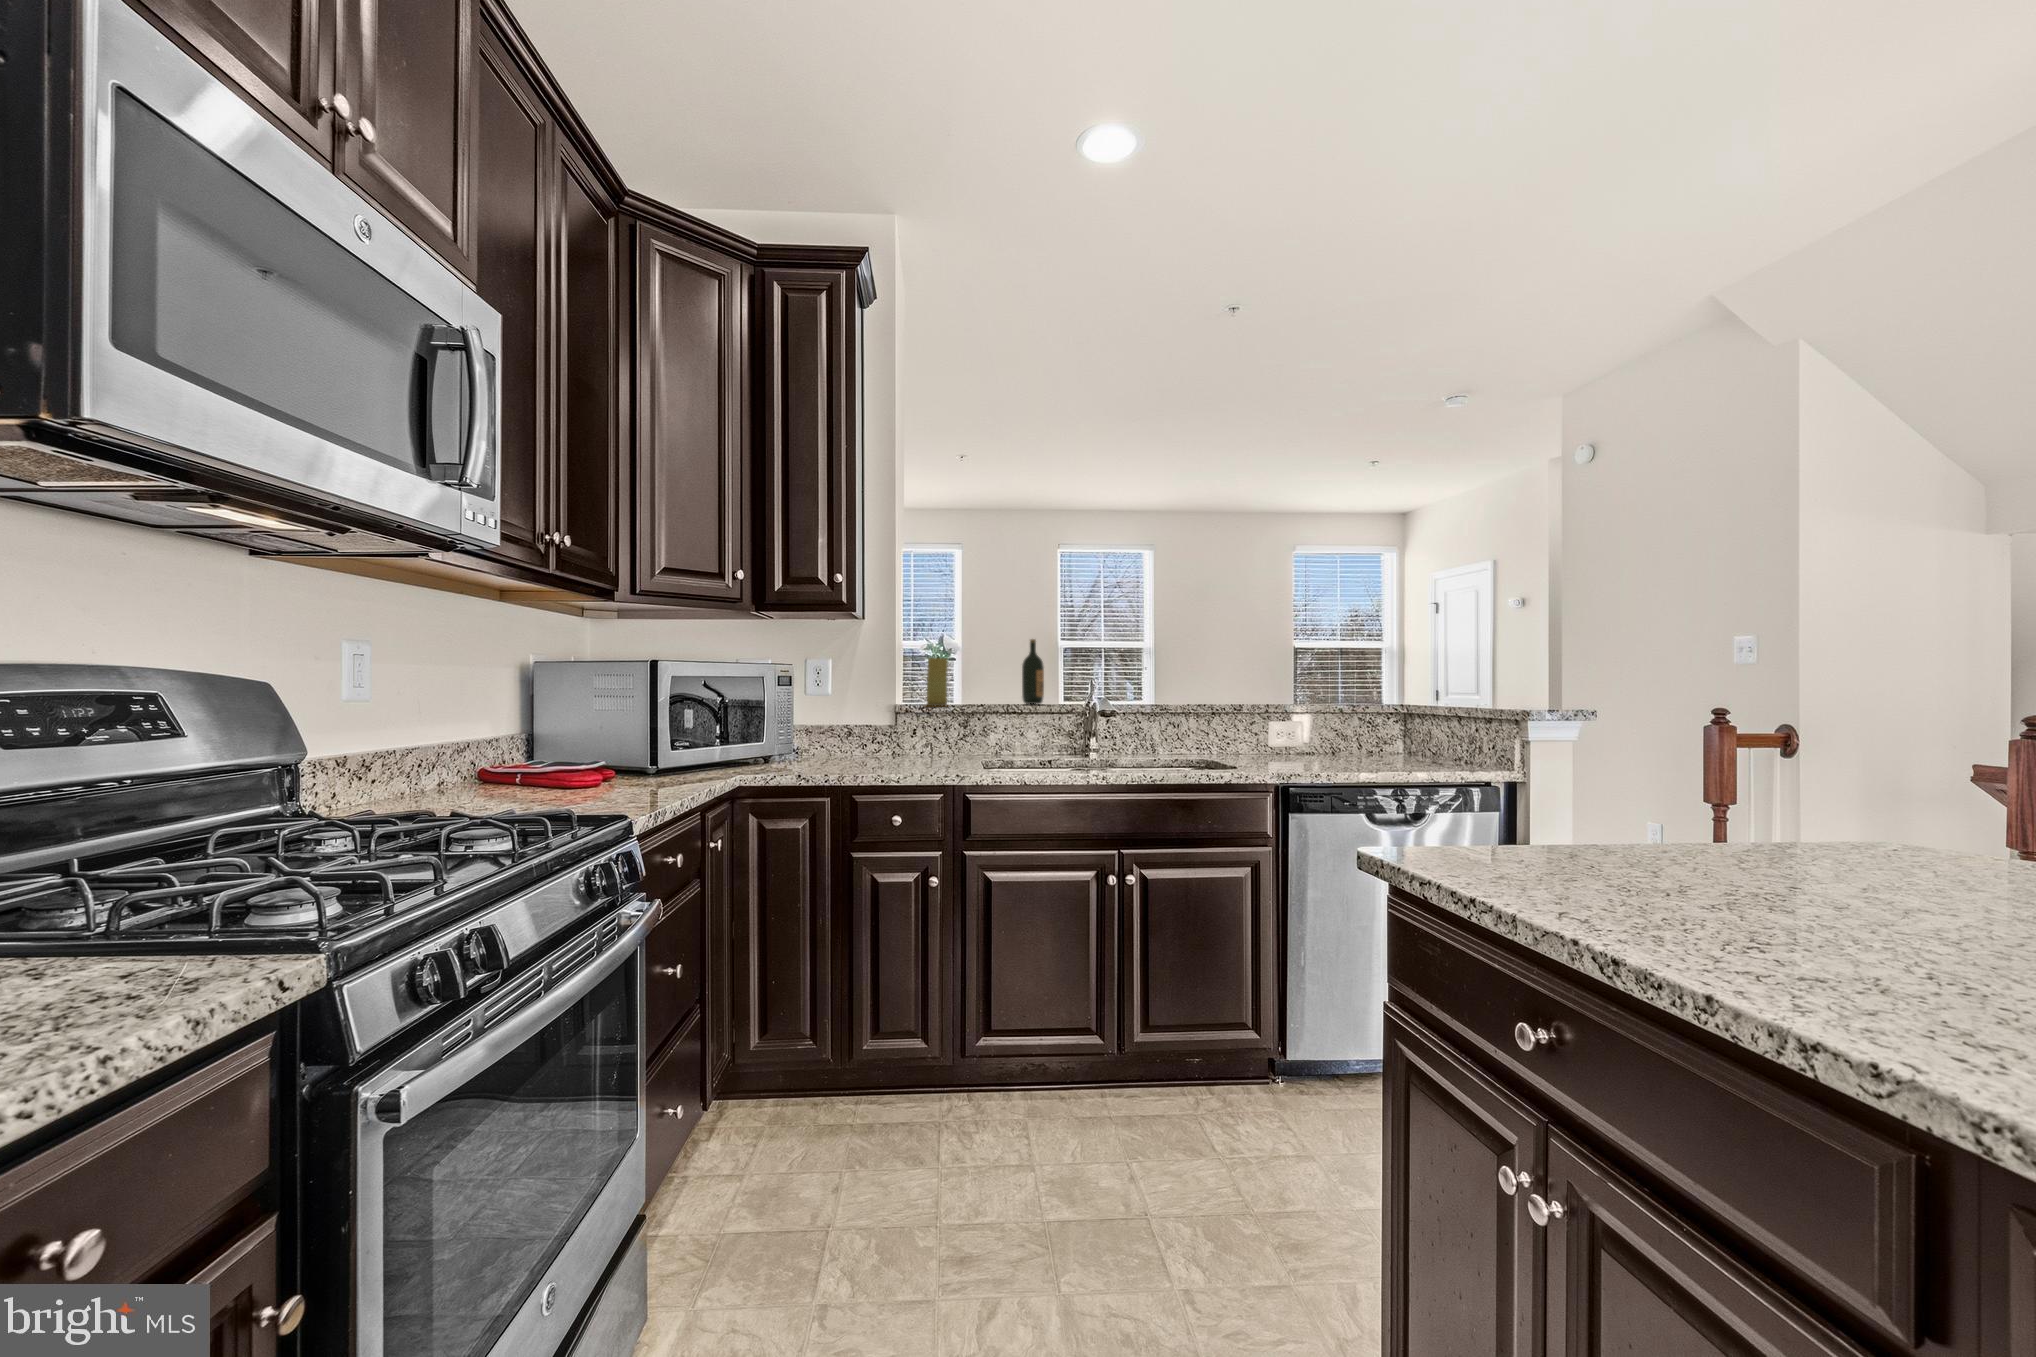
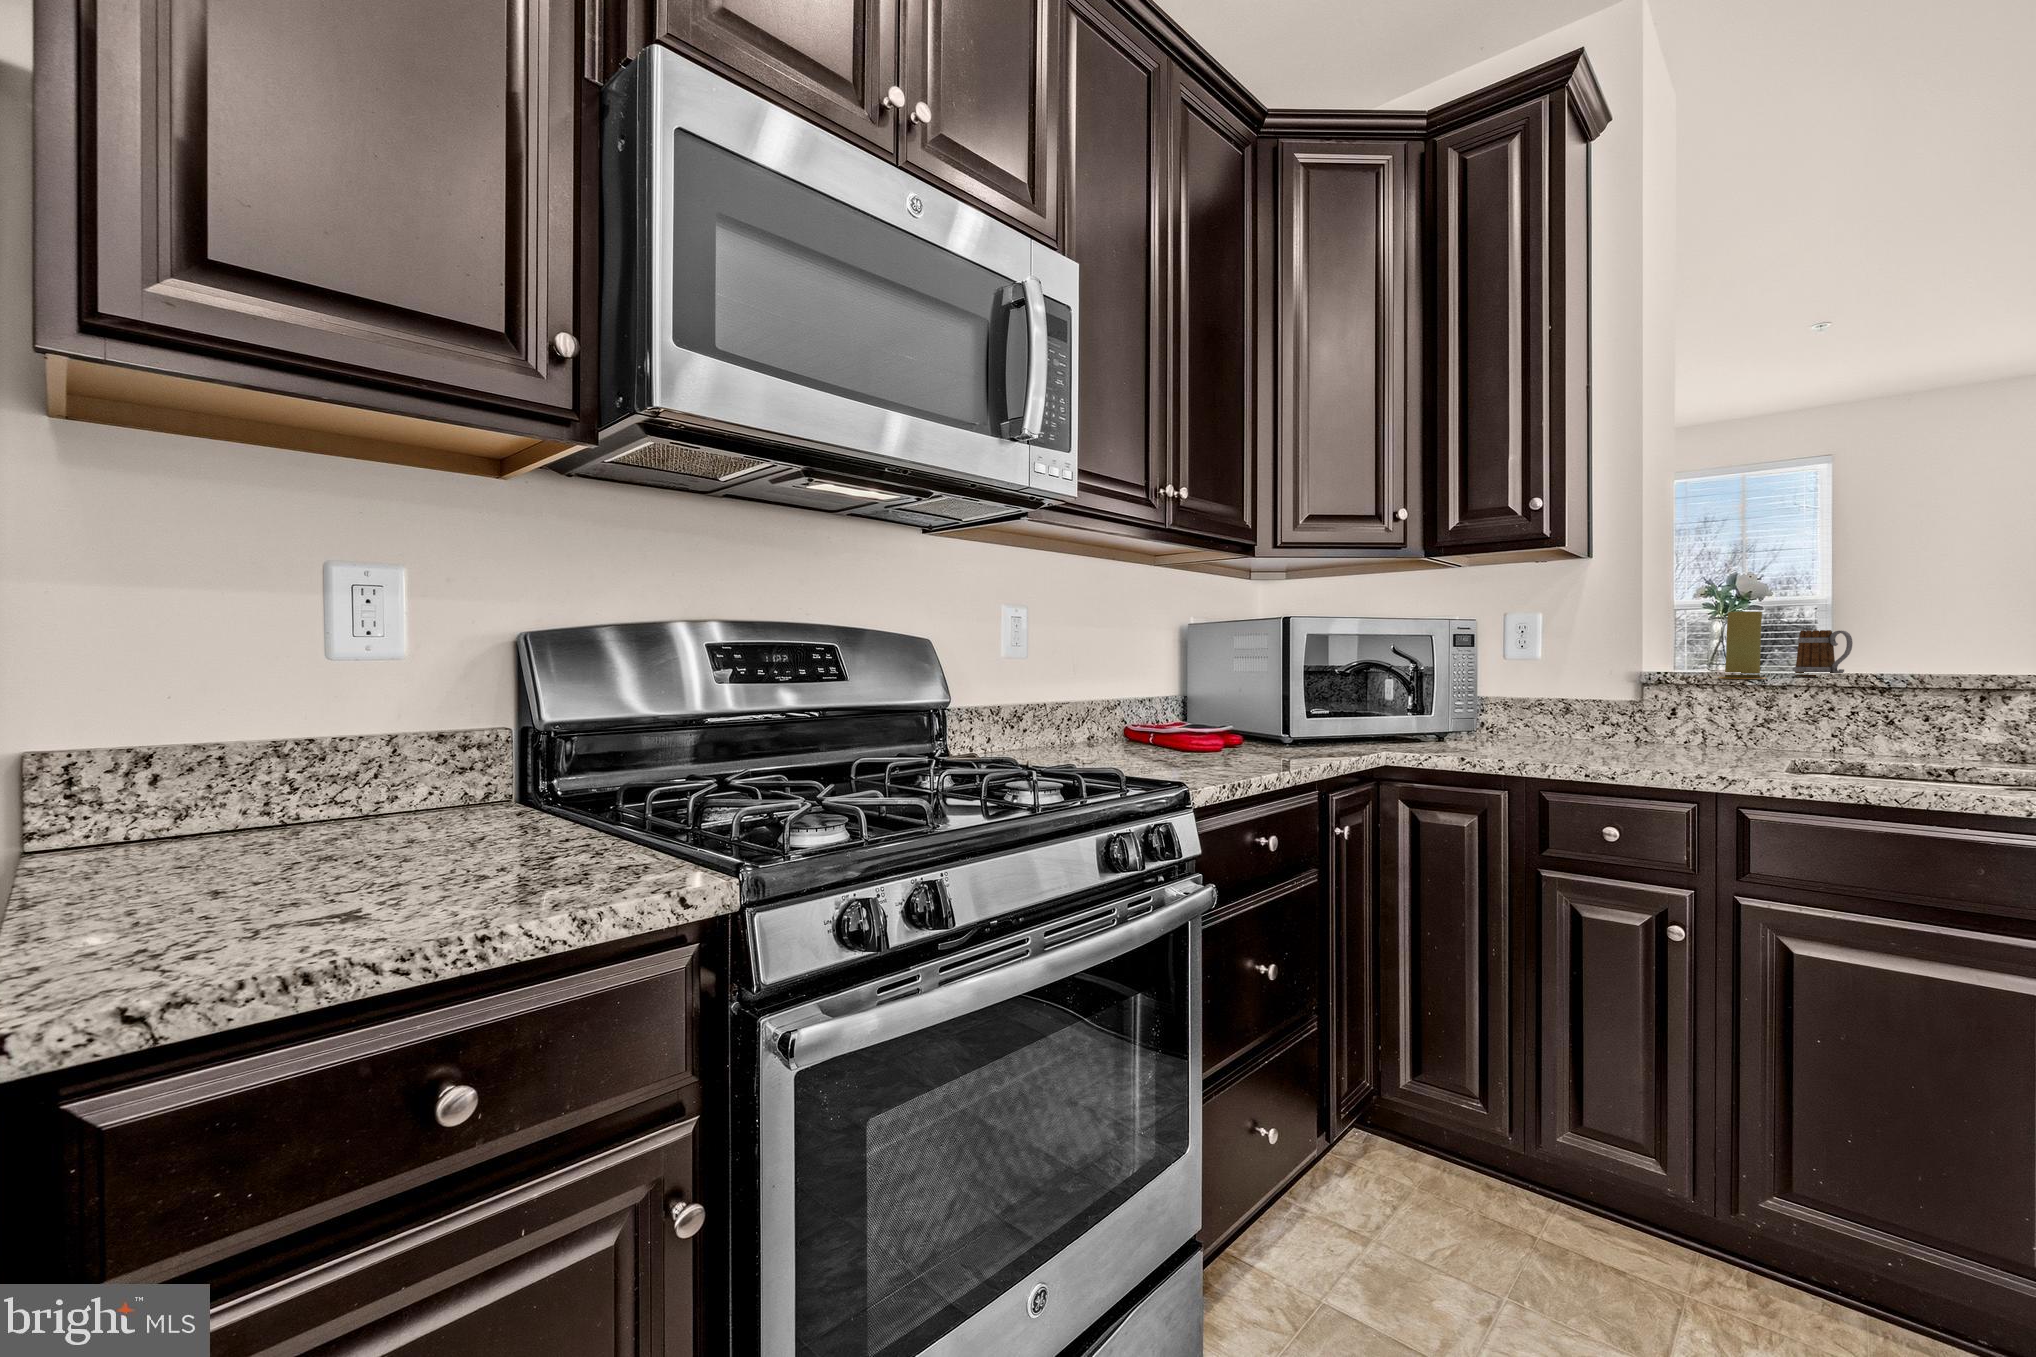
wine bottle: present [1022,639,1044,704] -> none [1915,580,1961,679]
mug: none [959,671,991,704] -> present [1795,630,1853,677]

